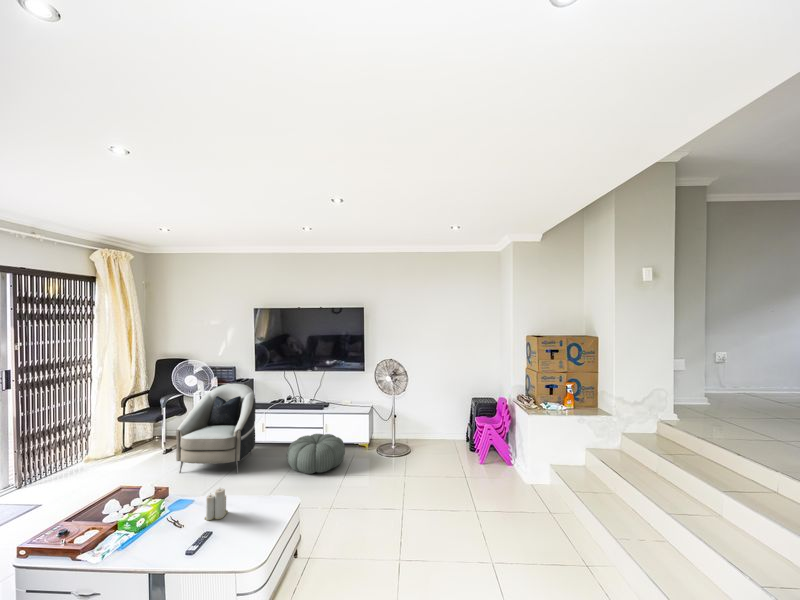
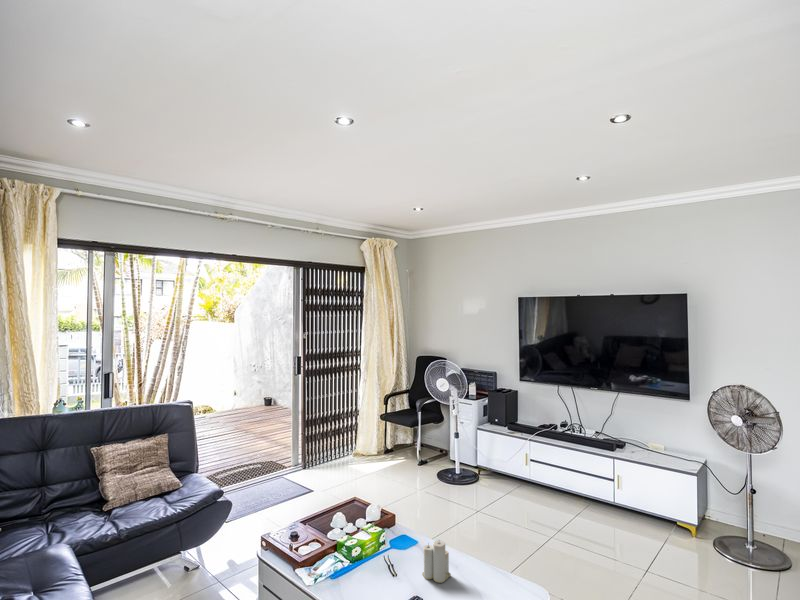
armchair: present [176,384,256,473] -> none [426,382,515,513]
pouf: present [287,434,345,474] -> none [555,486,649,552]

